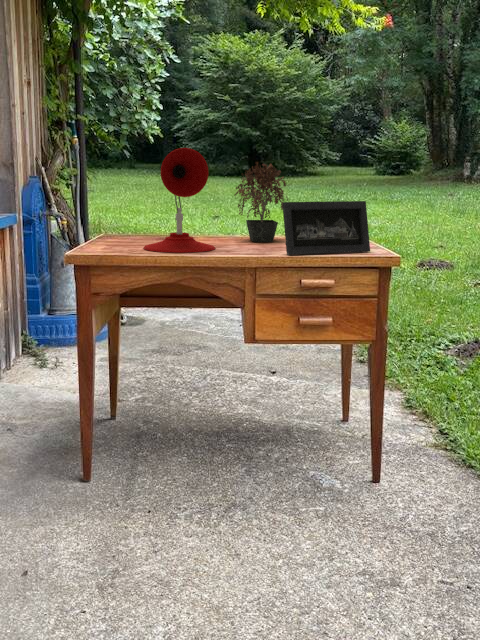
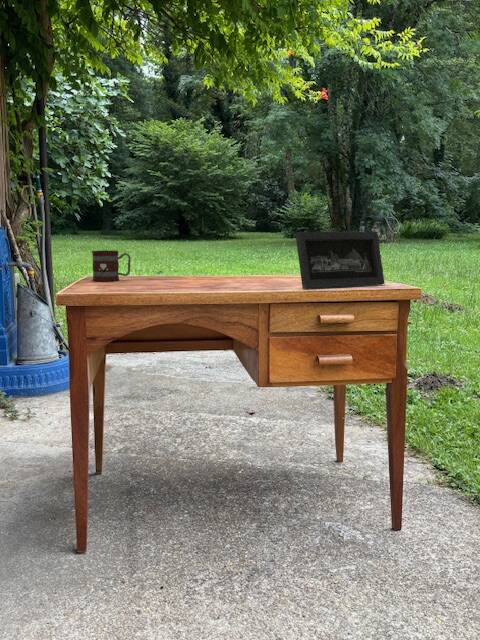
desk lamp: present [144,148,215,253] -> none [141,174,219,289]
potted plant: present [235,162,288,242] -> none [229,195,291,279]
mug: none [105,212,140,242] -> present [92,250,131,281]

